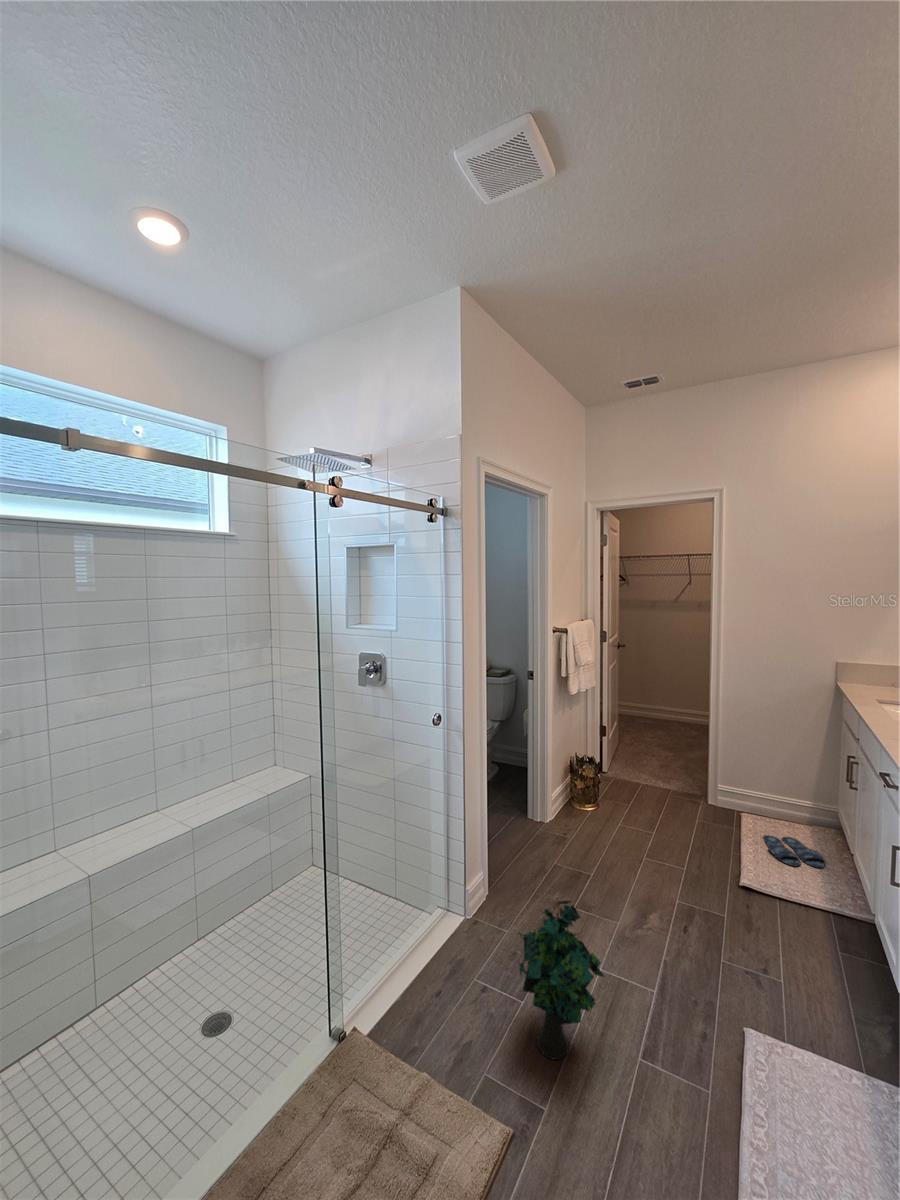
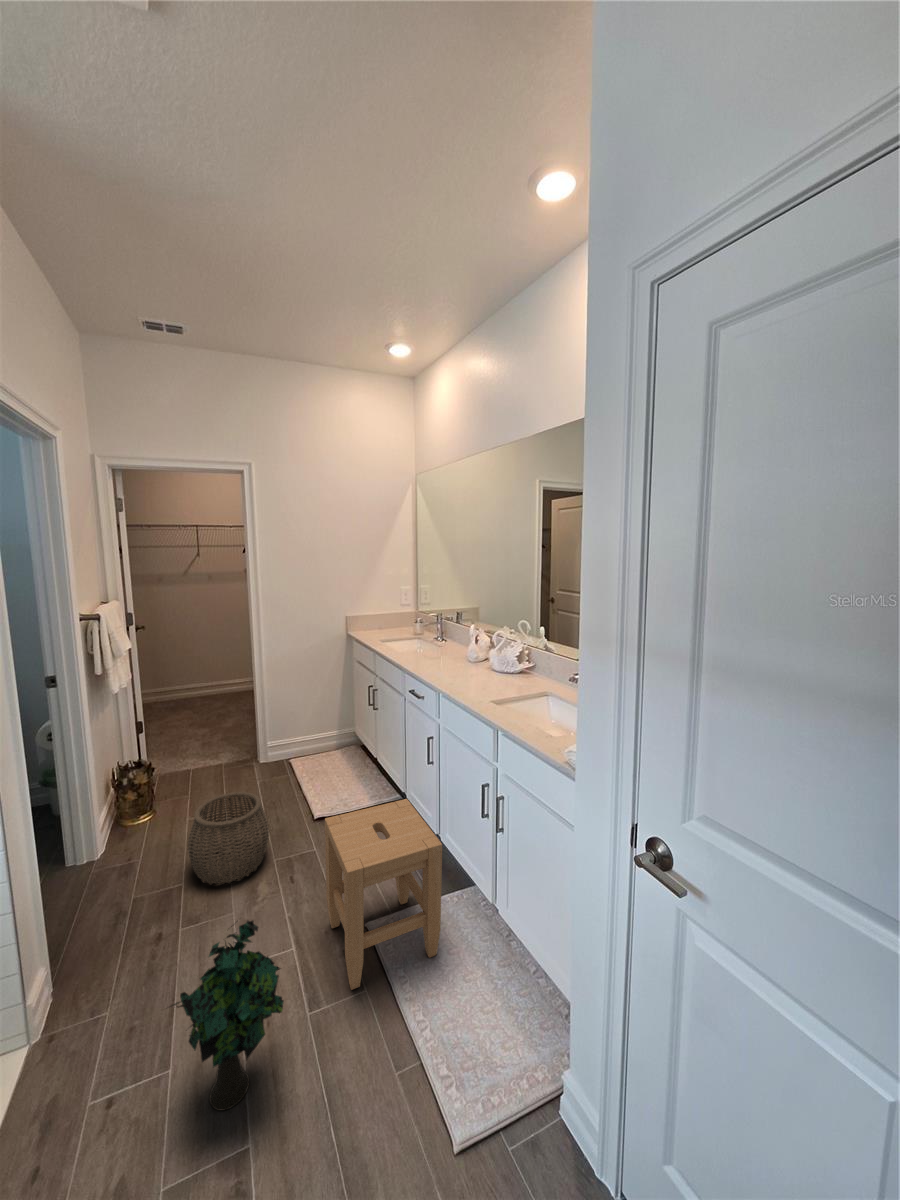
woven basket: none [600,807,676,895] -> present [188,792,269,885]
slippers: present [763,835,825,868] -> none [314,764,359,786]
stool: none [686,872,838,1144] -> present [325,799,442,990]

